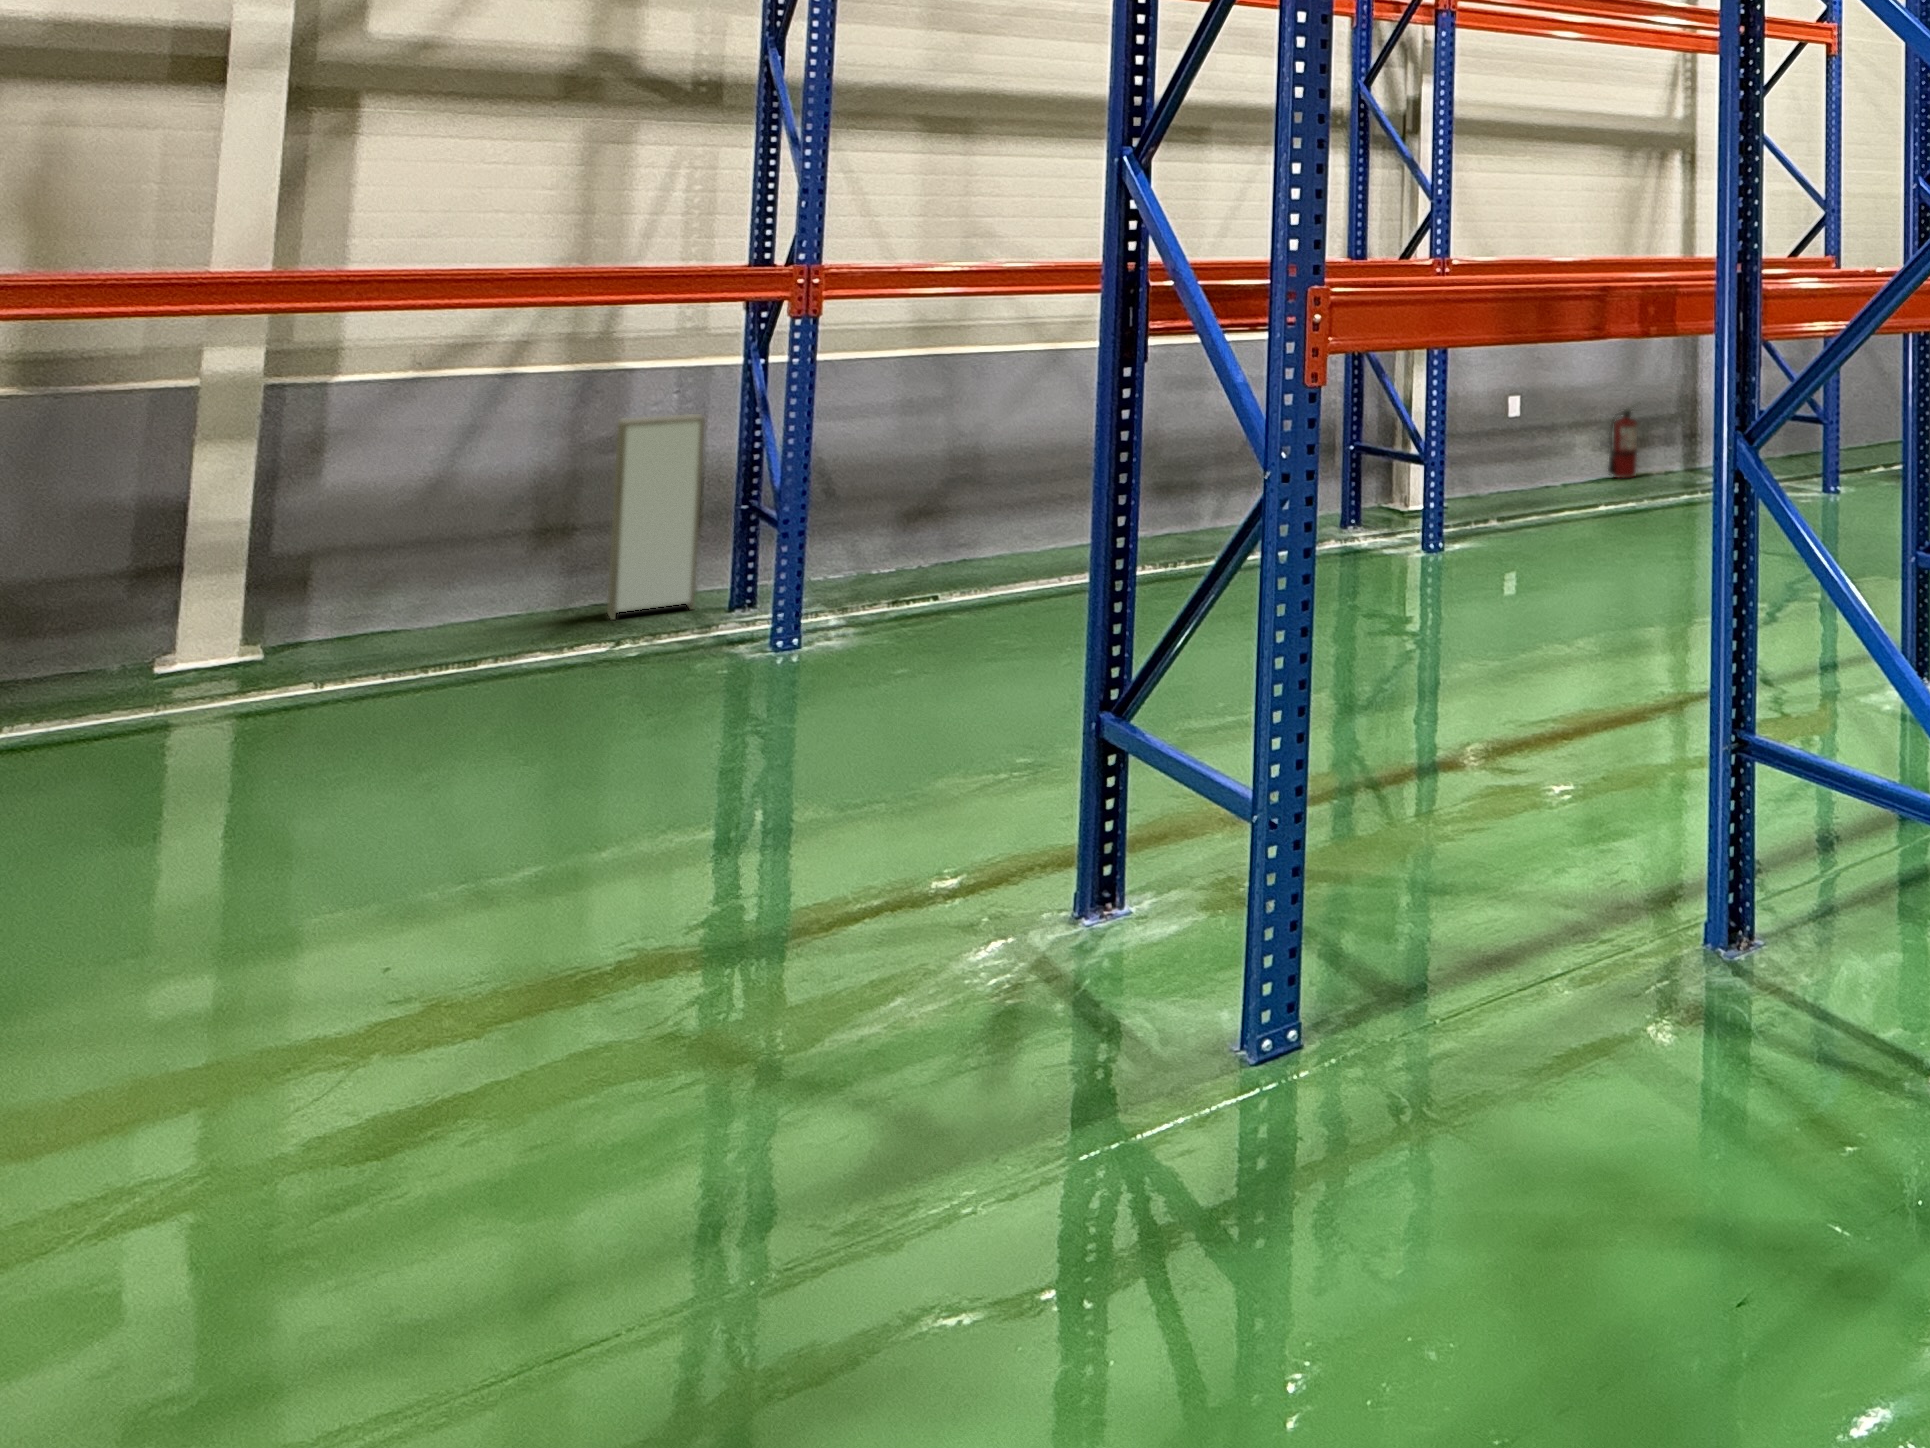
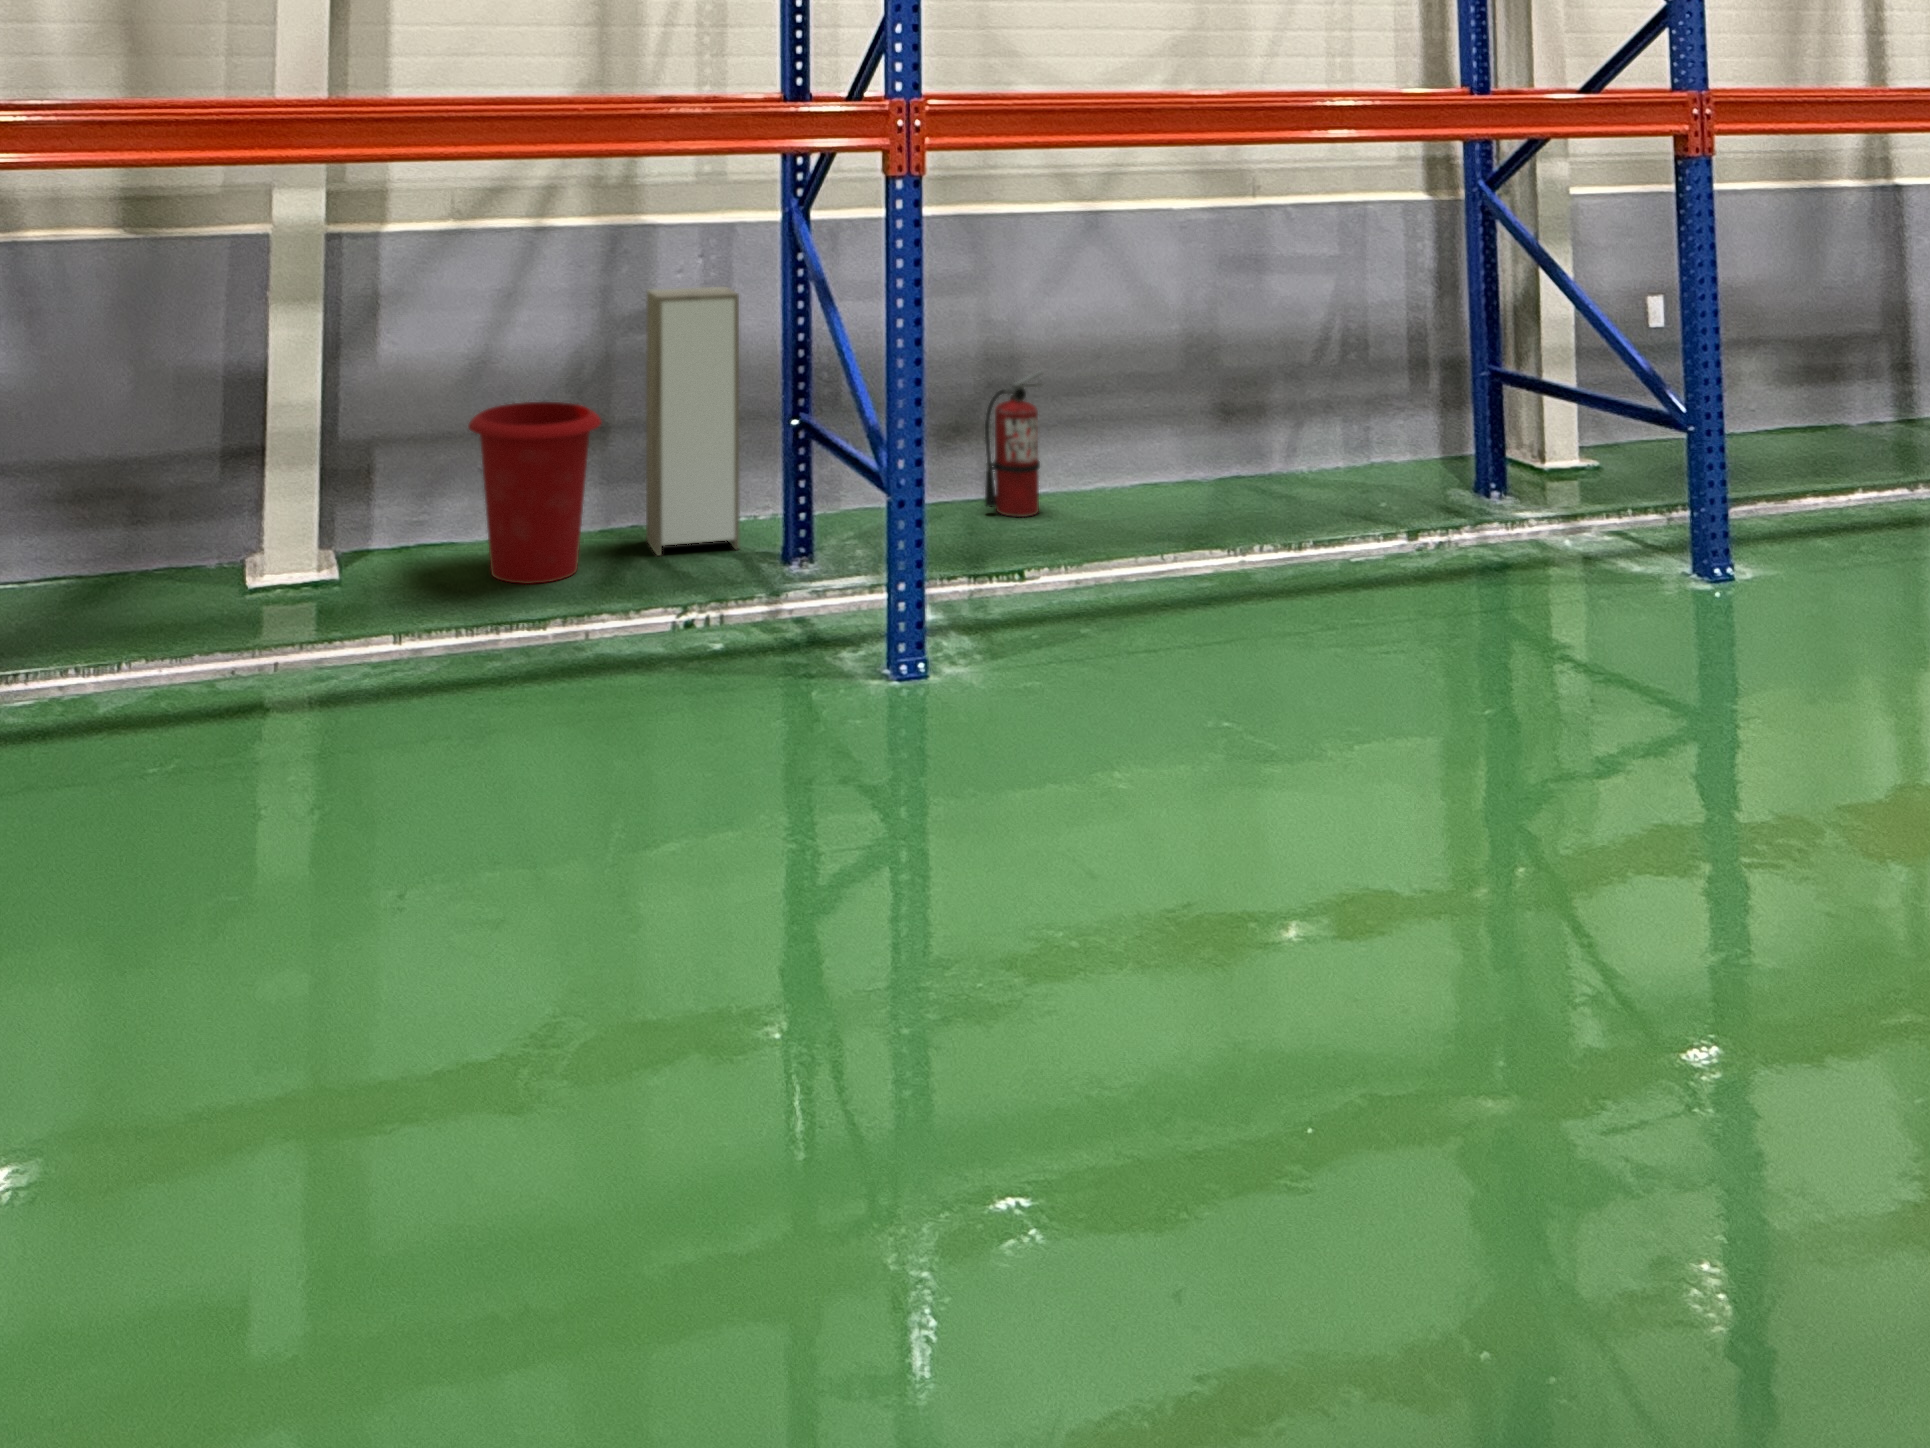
fire extinguisher: present [1608,408,1637,478] -> present [985,371,1043,517]
waste bin: none [415,510,557,649] -> present [468,402,601,584]

